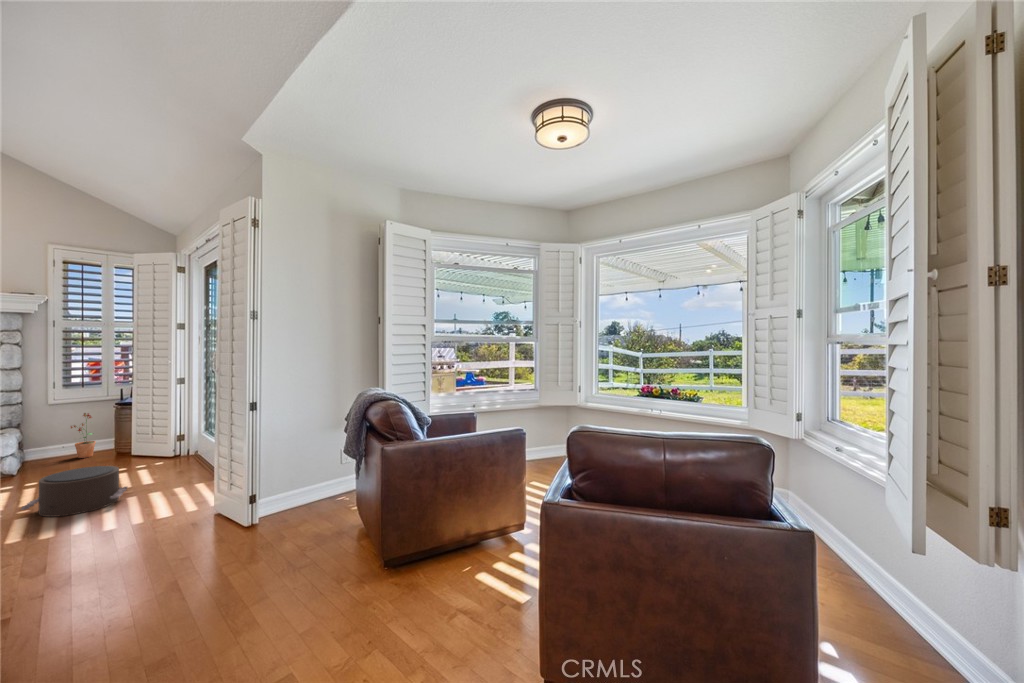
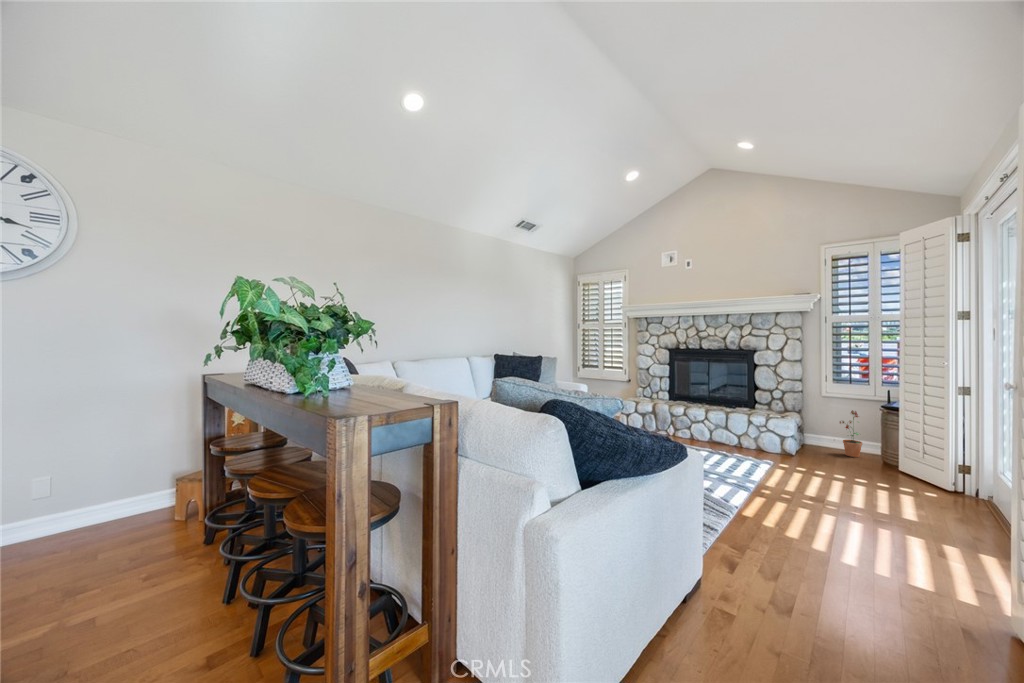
pouf: present [21,466,127,517] -> none [782,473,882,530]

